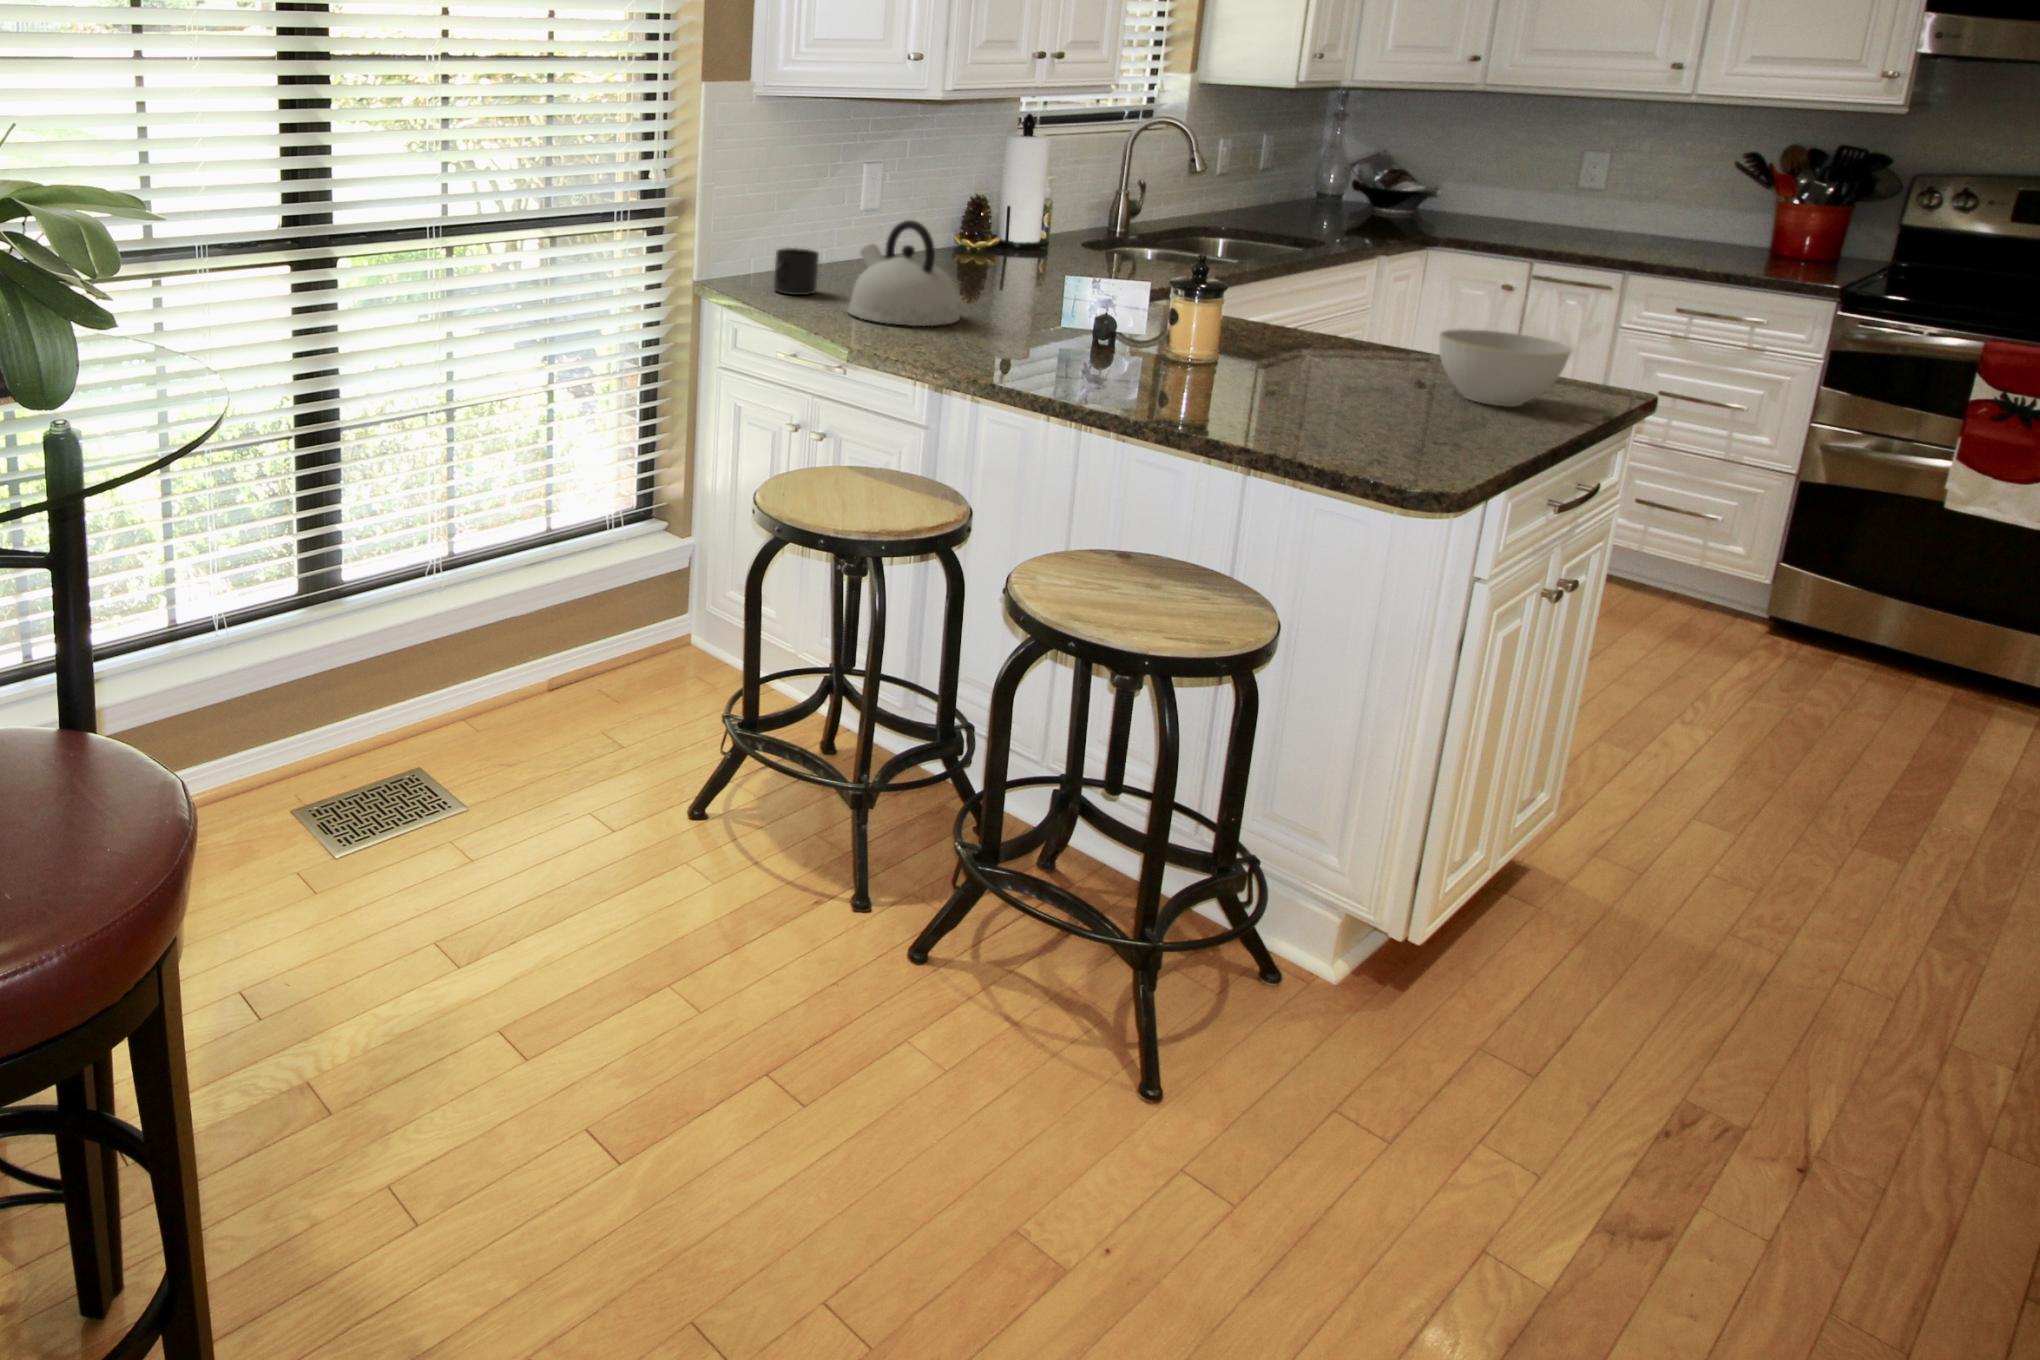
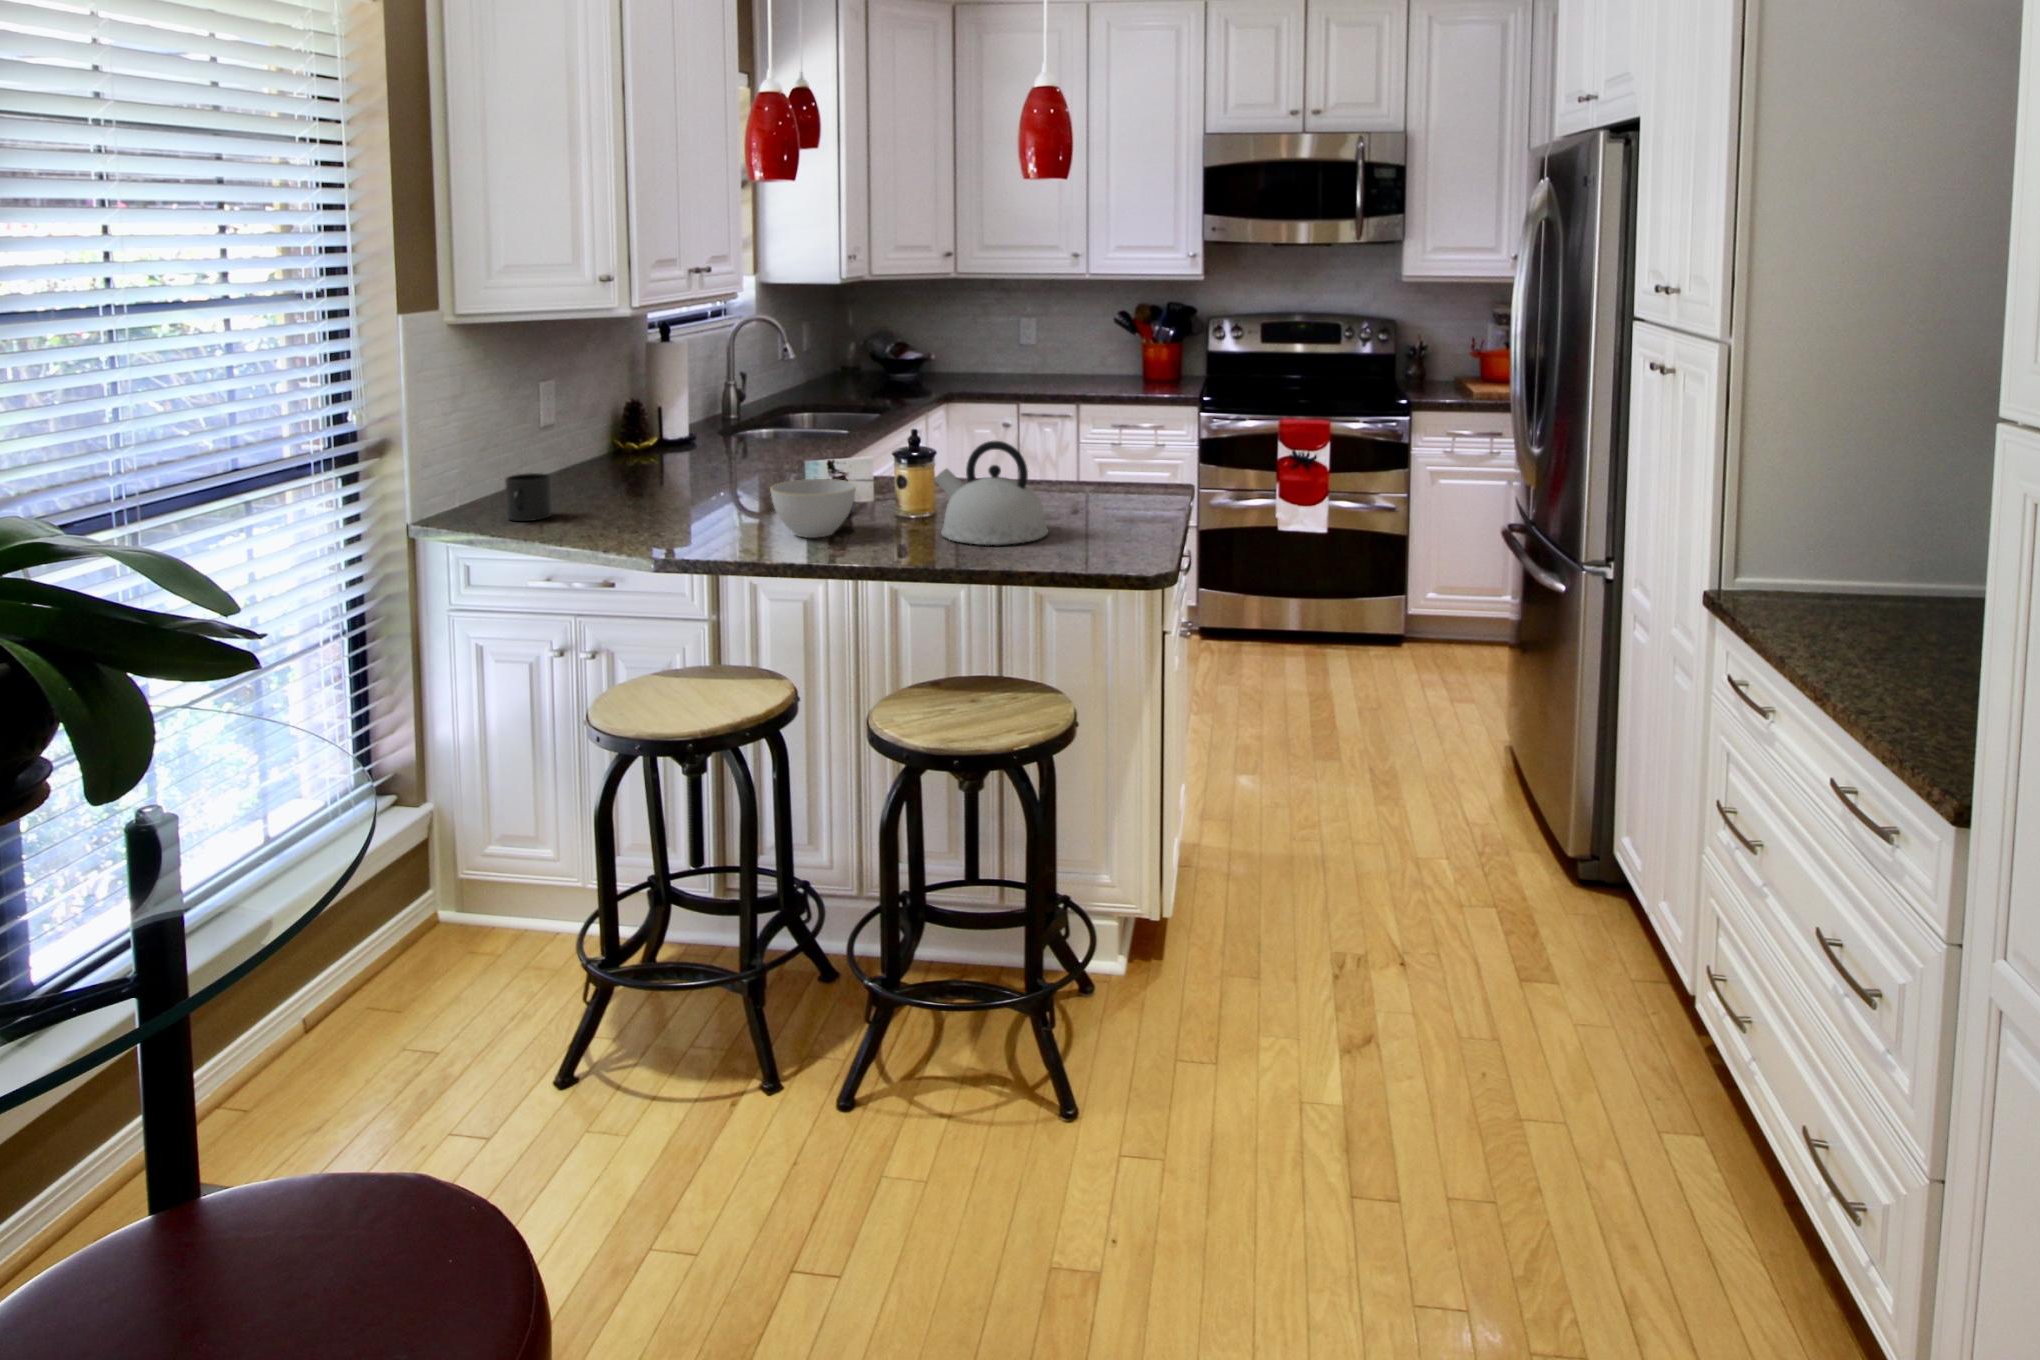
kettle: present [847,220,960,326] -> present [935,441,1048,545]
bowl: present [1439,329,1572,407] -> present [770,479,856,538]

